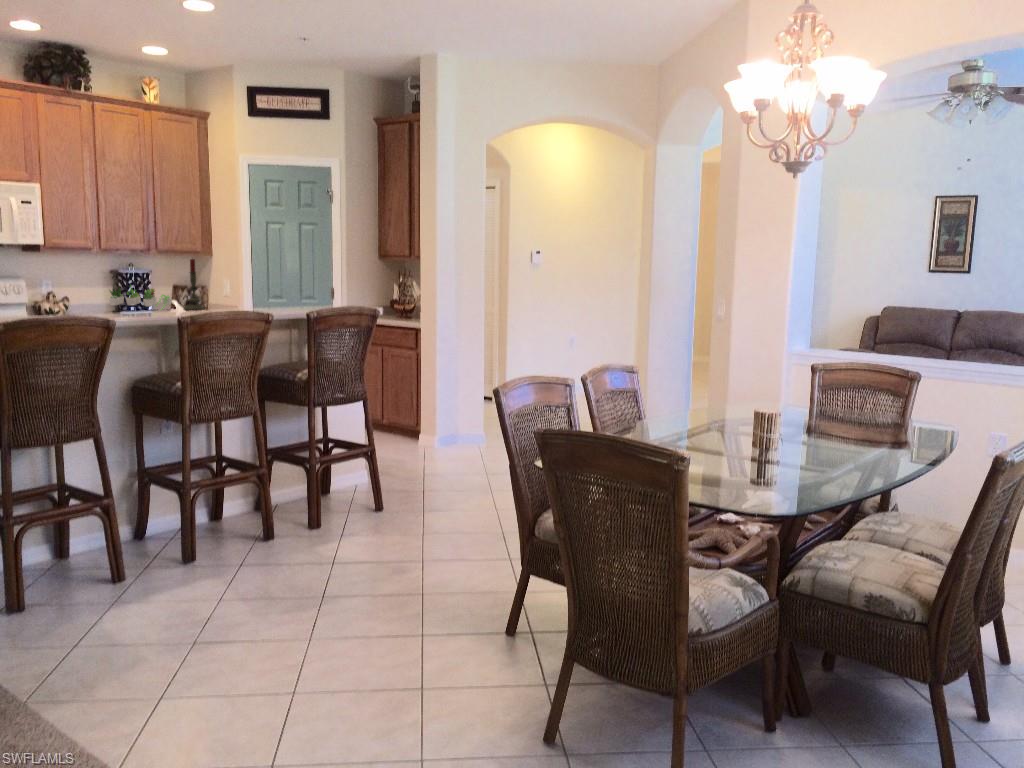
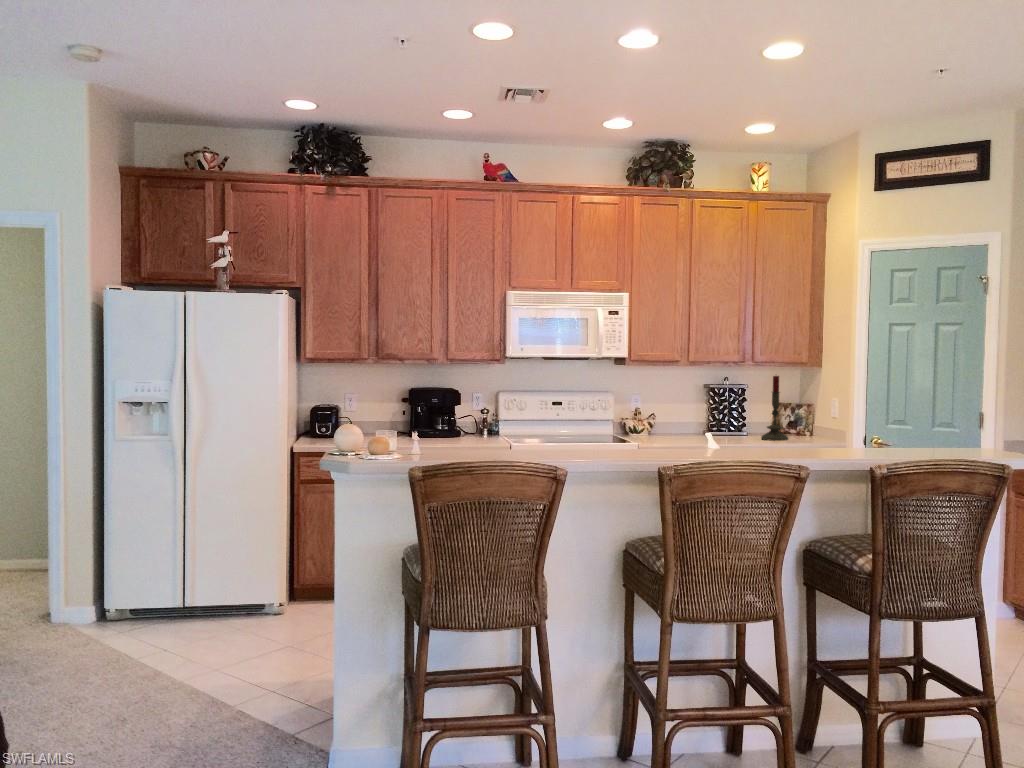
succulent plant: present [109,287,172,309] -> none [682,403,754,438]

